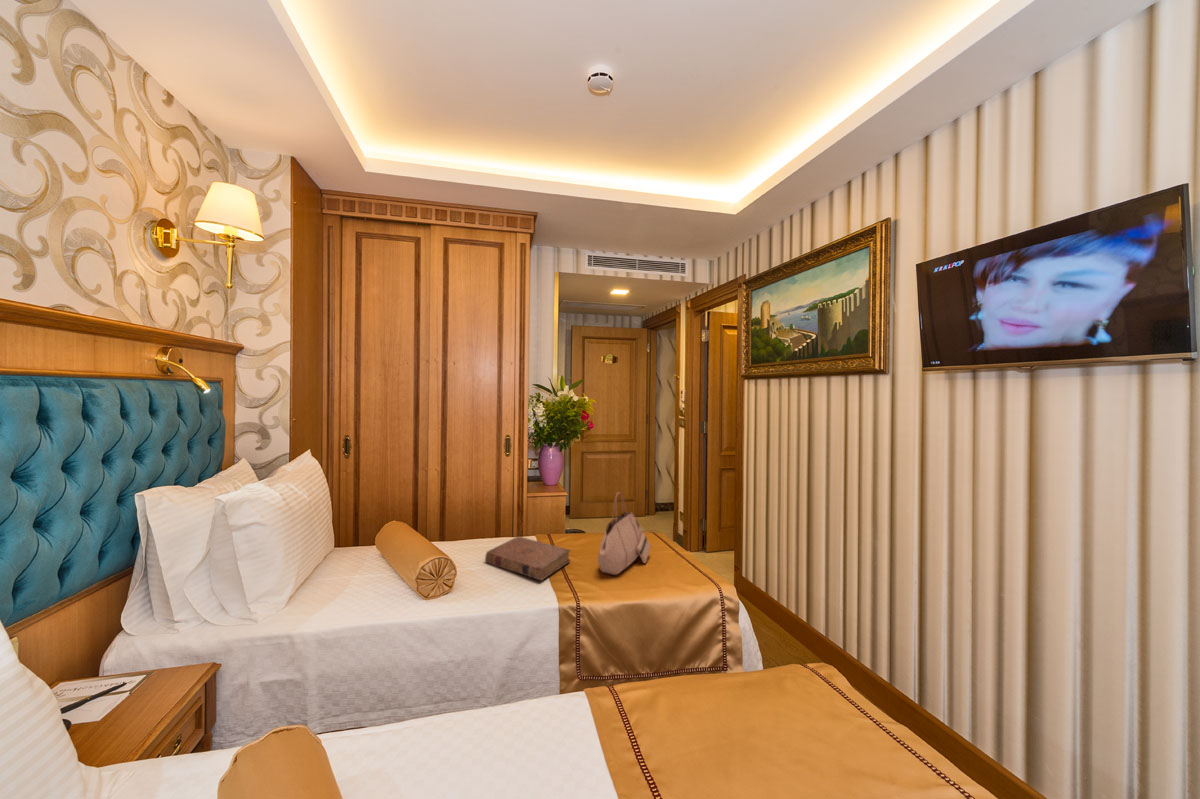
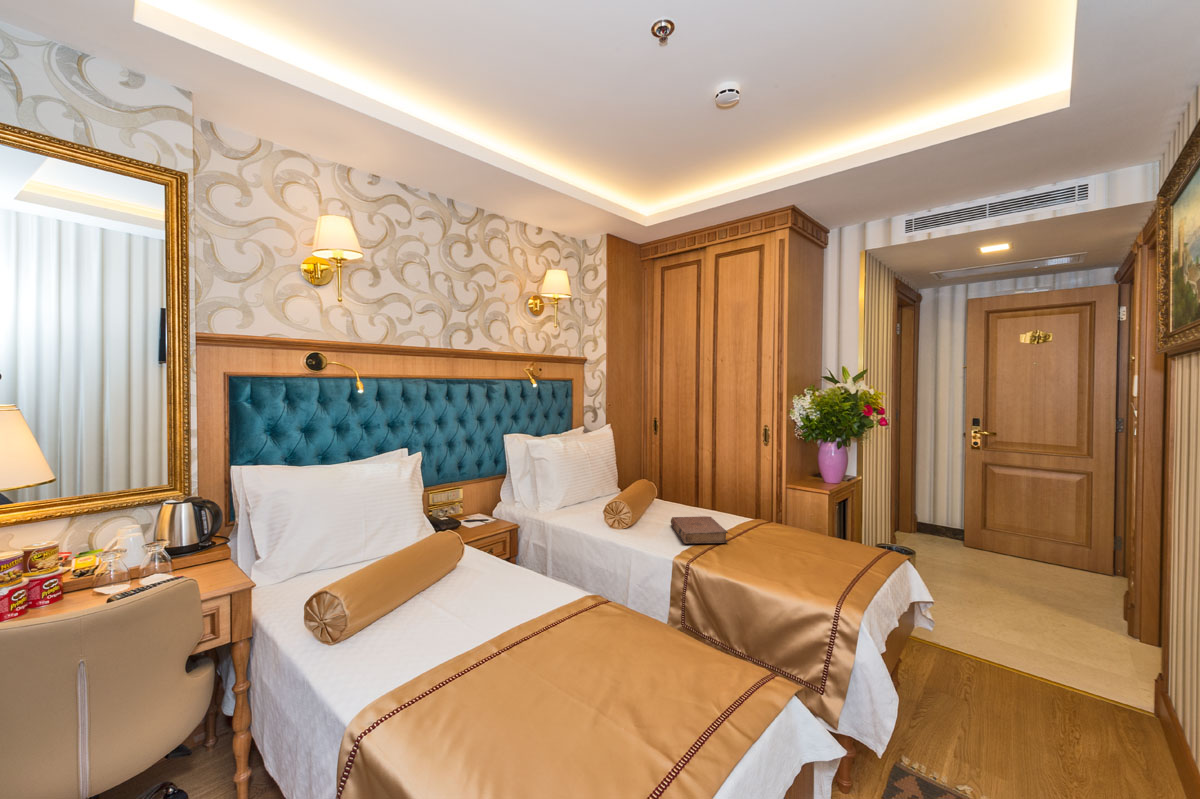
handbag: present [598,492,651,575] -> none [730,486,810,565]

